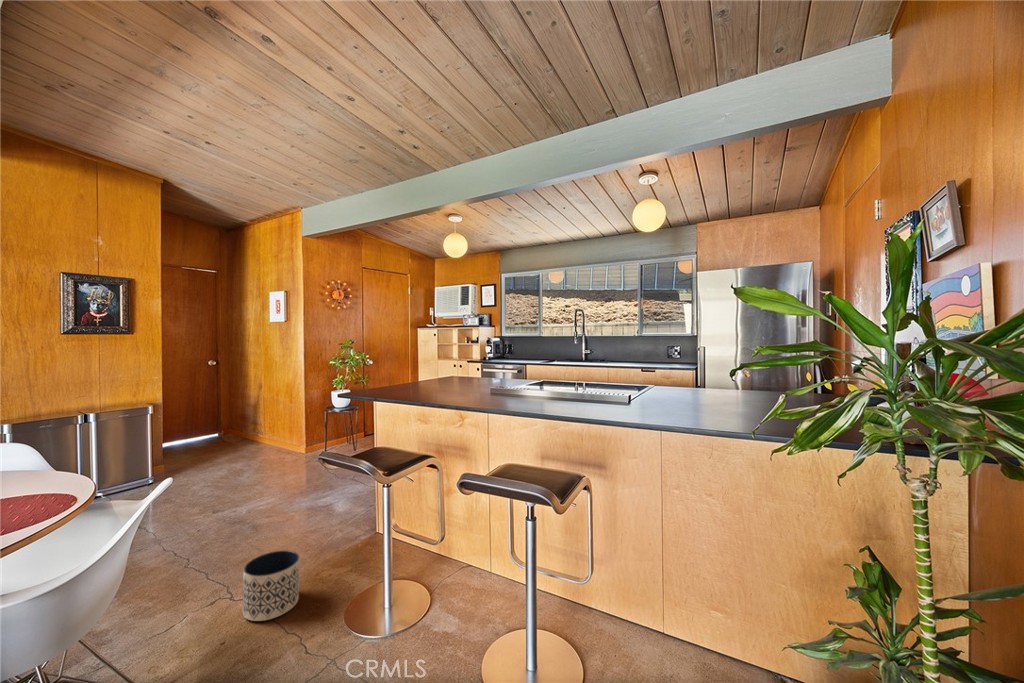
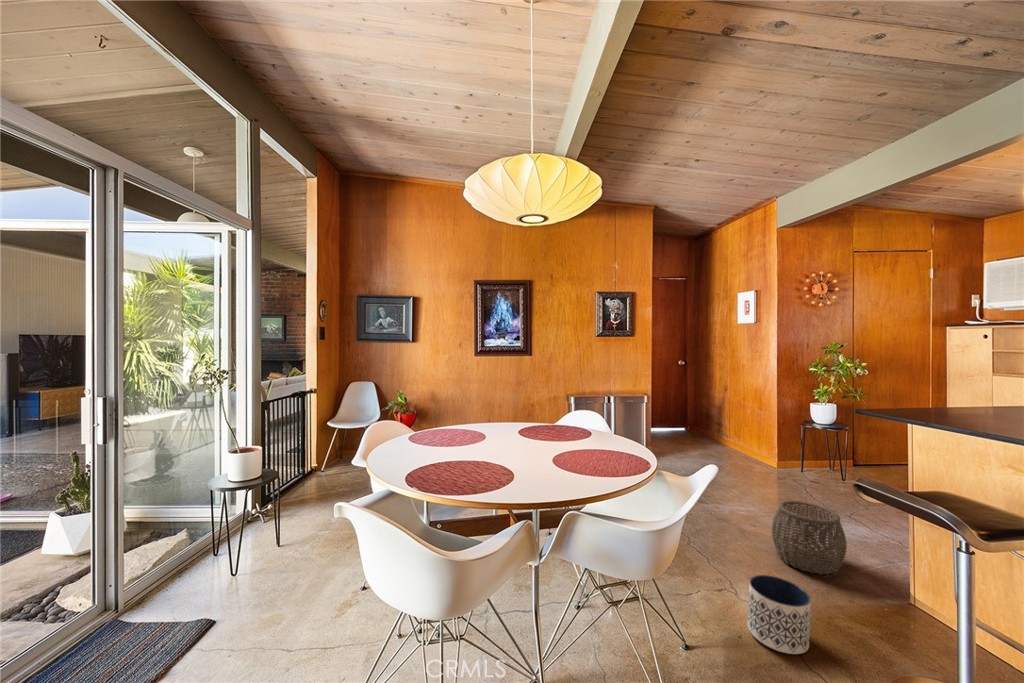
woven basket: none [282,475,342,537] -> present [772,501,847,575]

